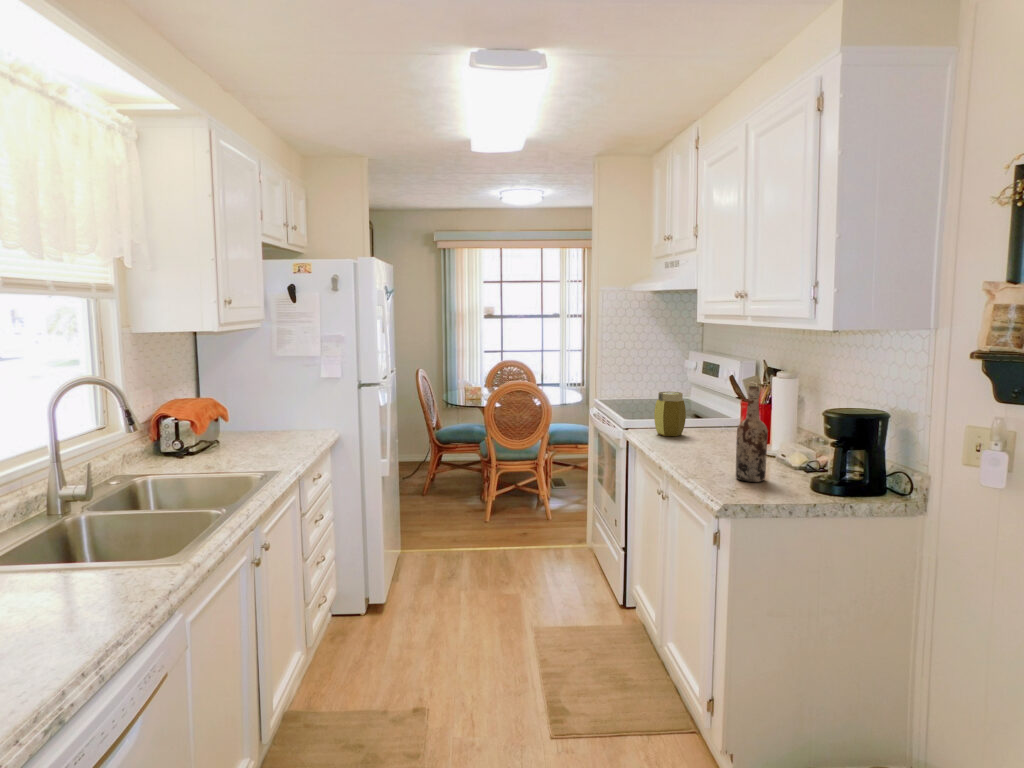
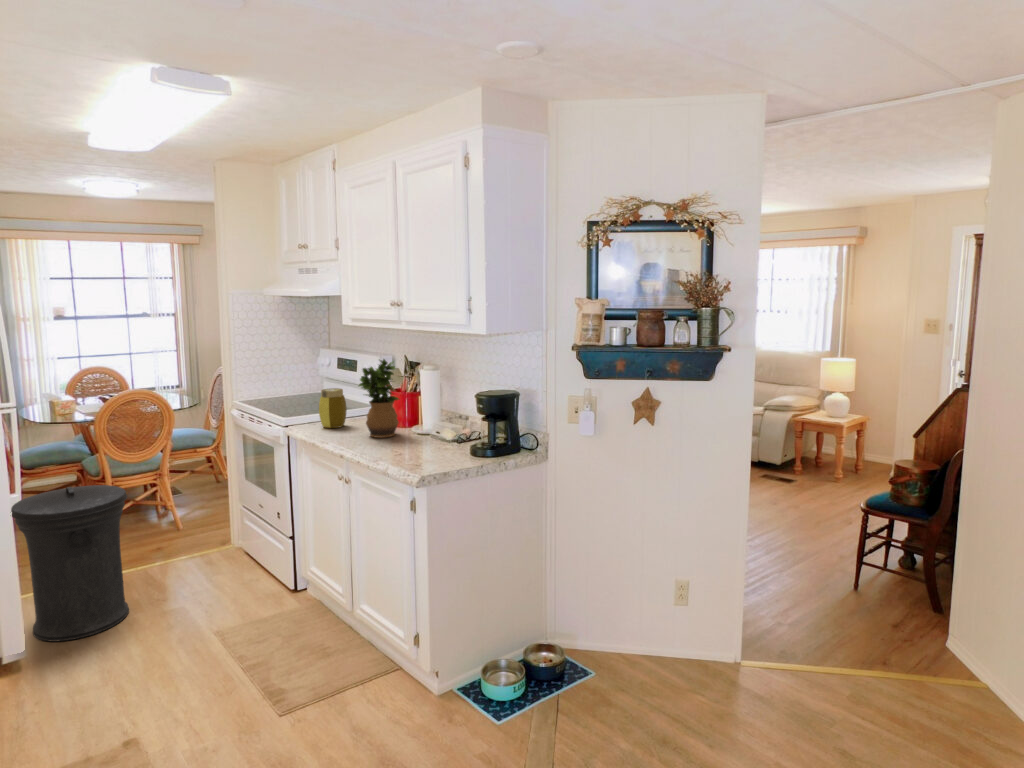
potted plant: none [689,360,739,454] -> present [359,359,399,438]
wine bottle: present [736,386,768,482] -> none [414,380,437,456]
trash can: none [399,461,485,596] -> present [11,485,129,642]

